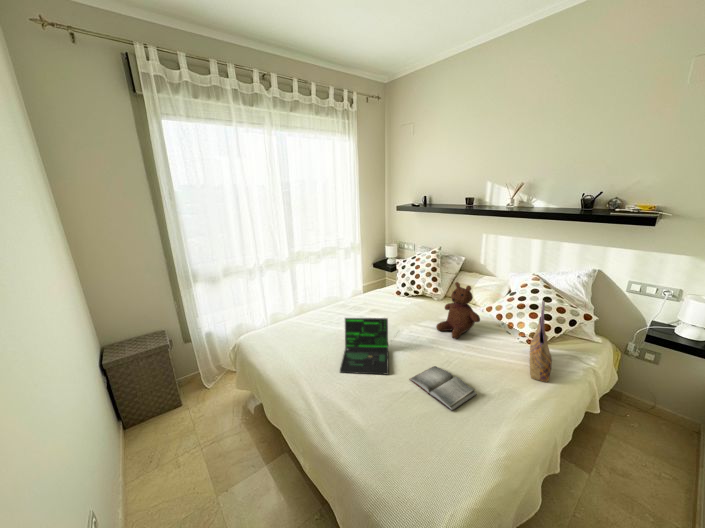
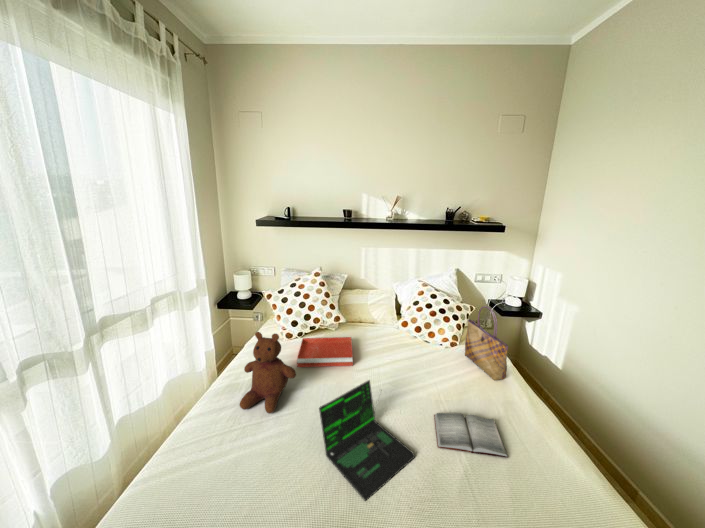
teddy bear: present [436,282,480,339] -> present [240,332,296,414]
tray: none [381,296,434,322] -> present [297,337,353,367]

